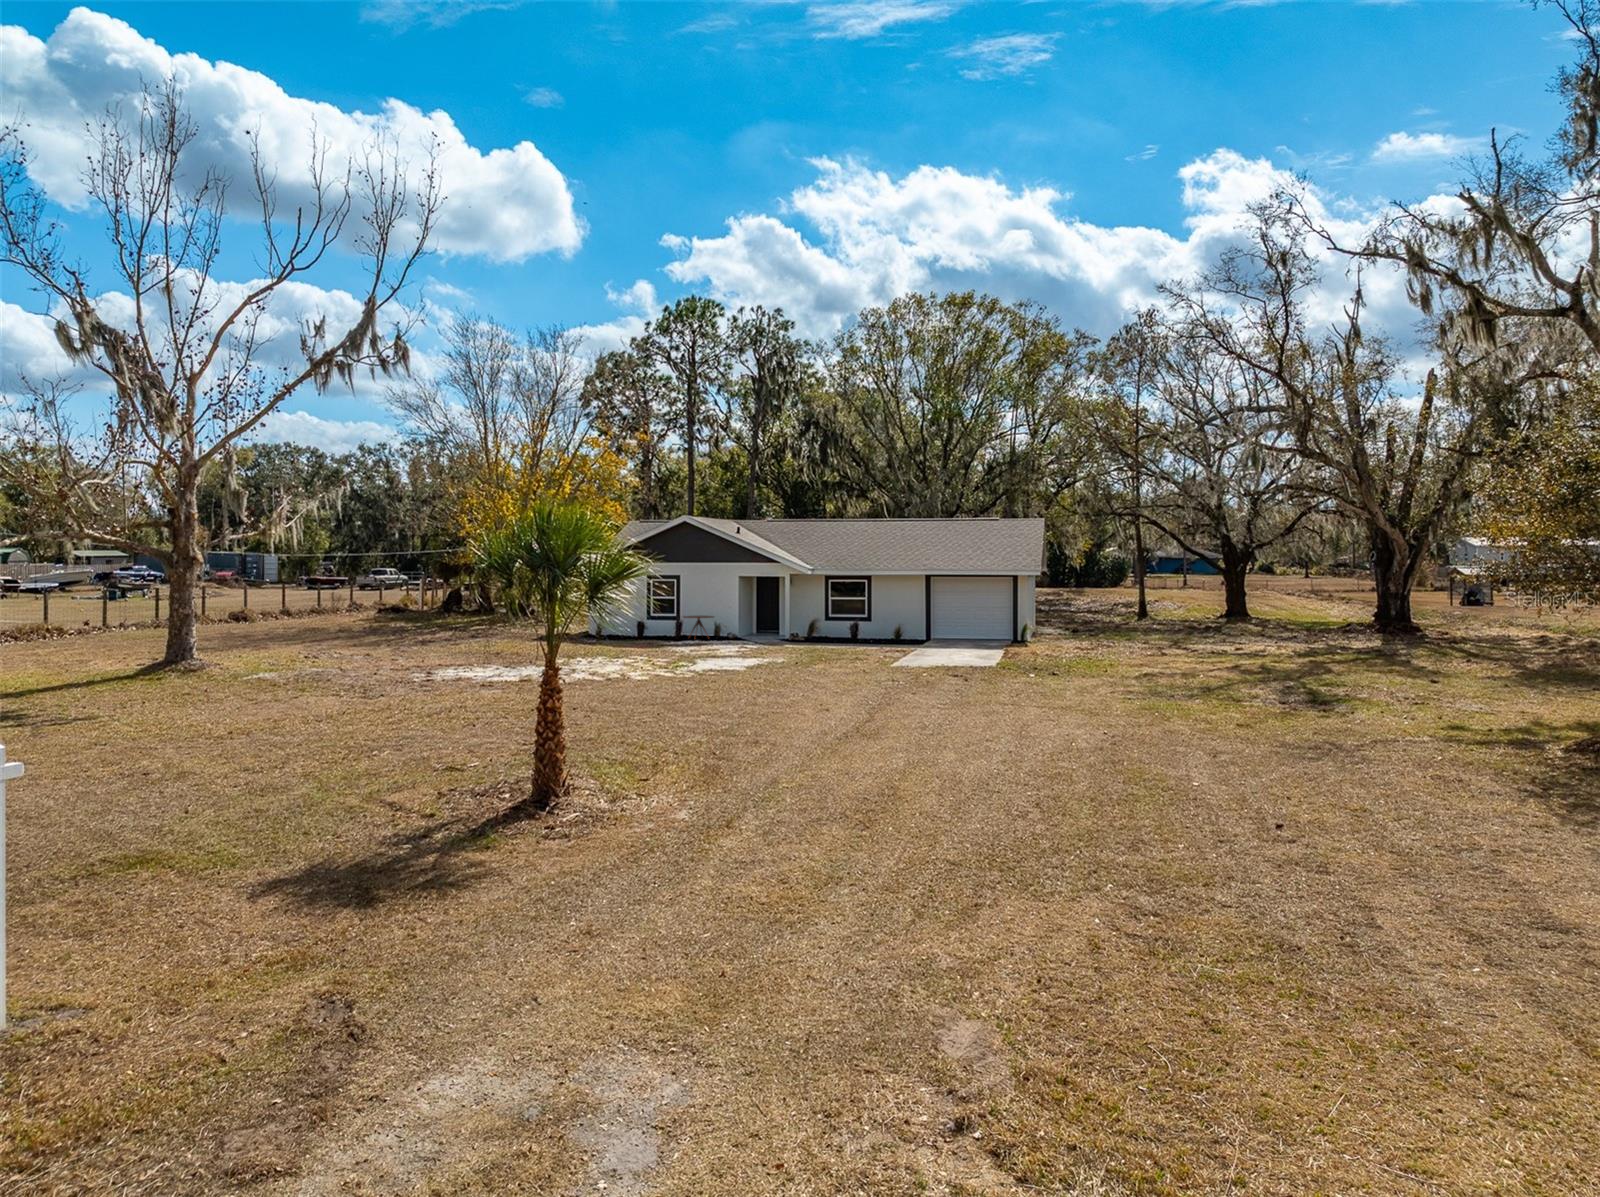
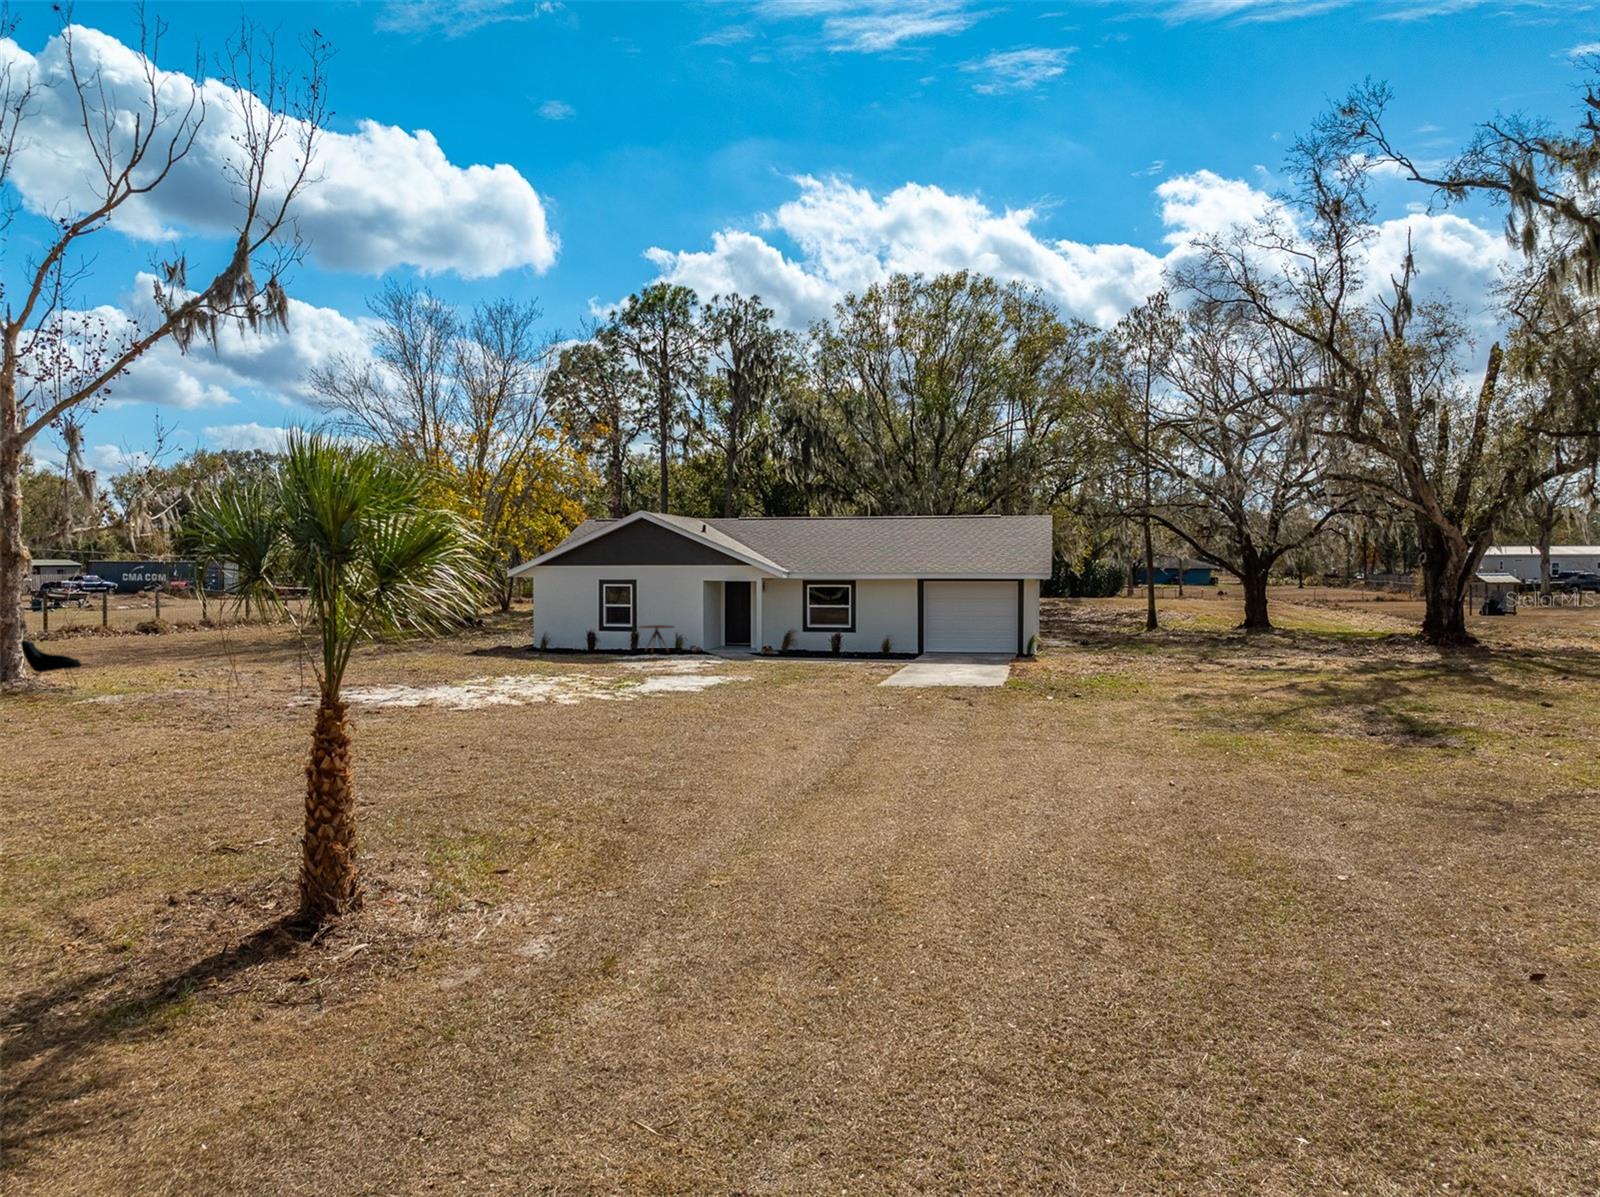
lounge chair: none [206,628,251,671] -> present [21,640,82,695]

